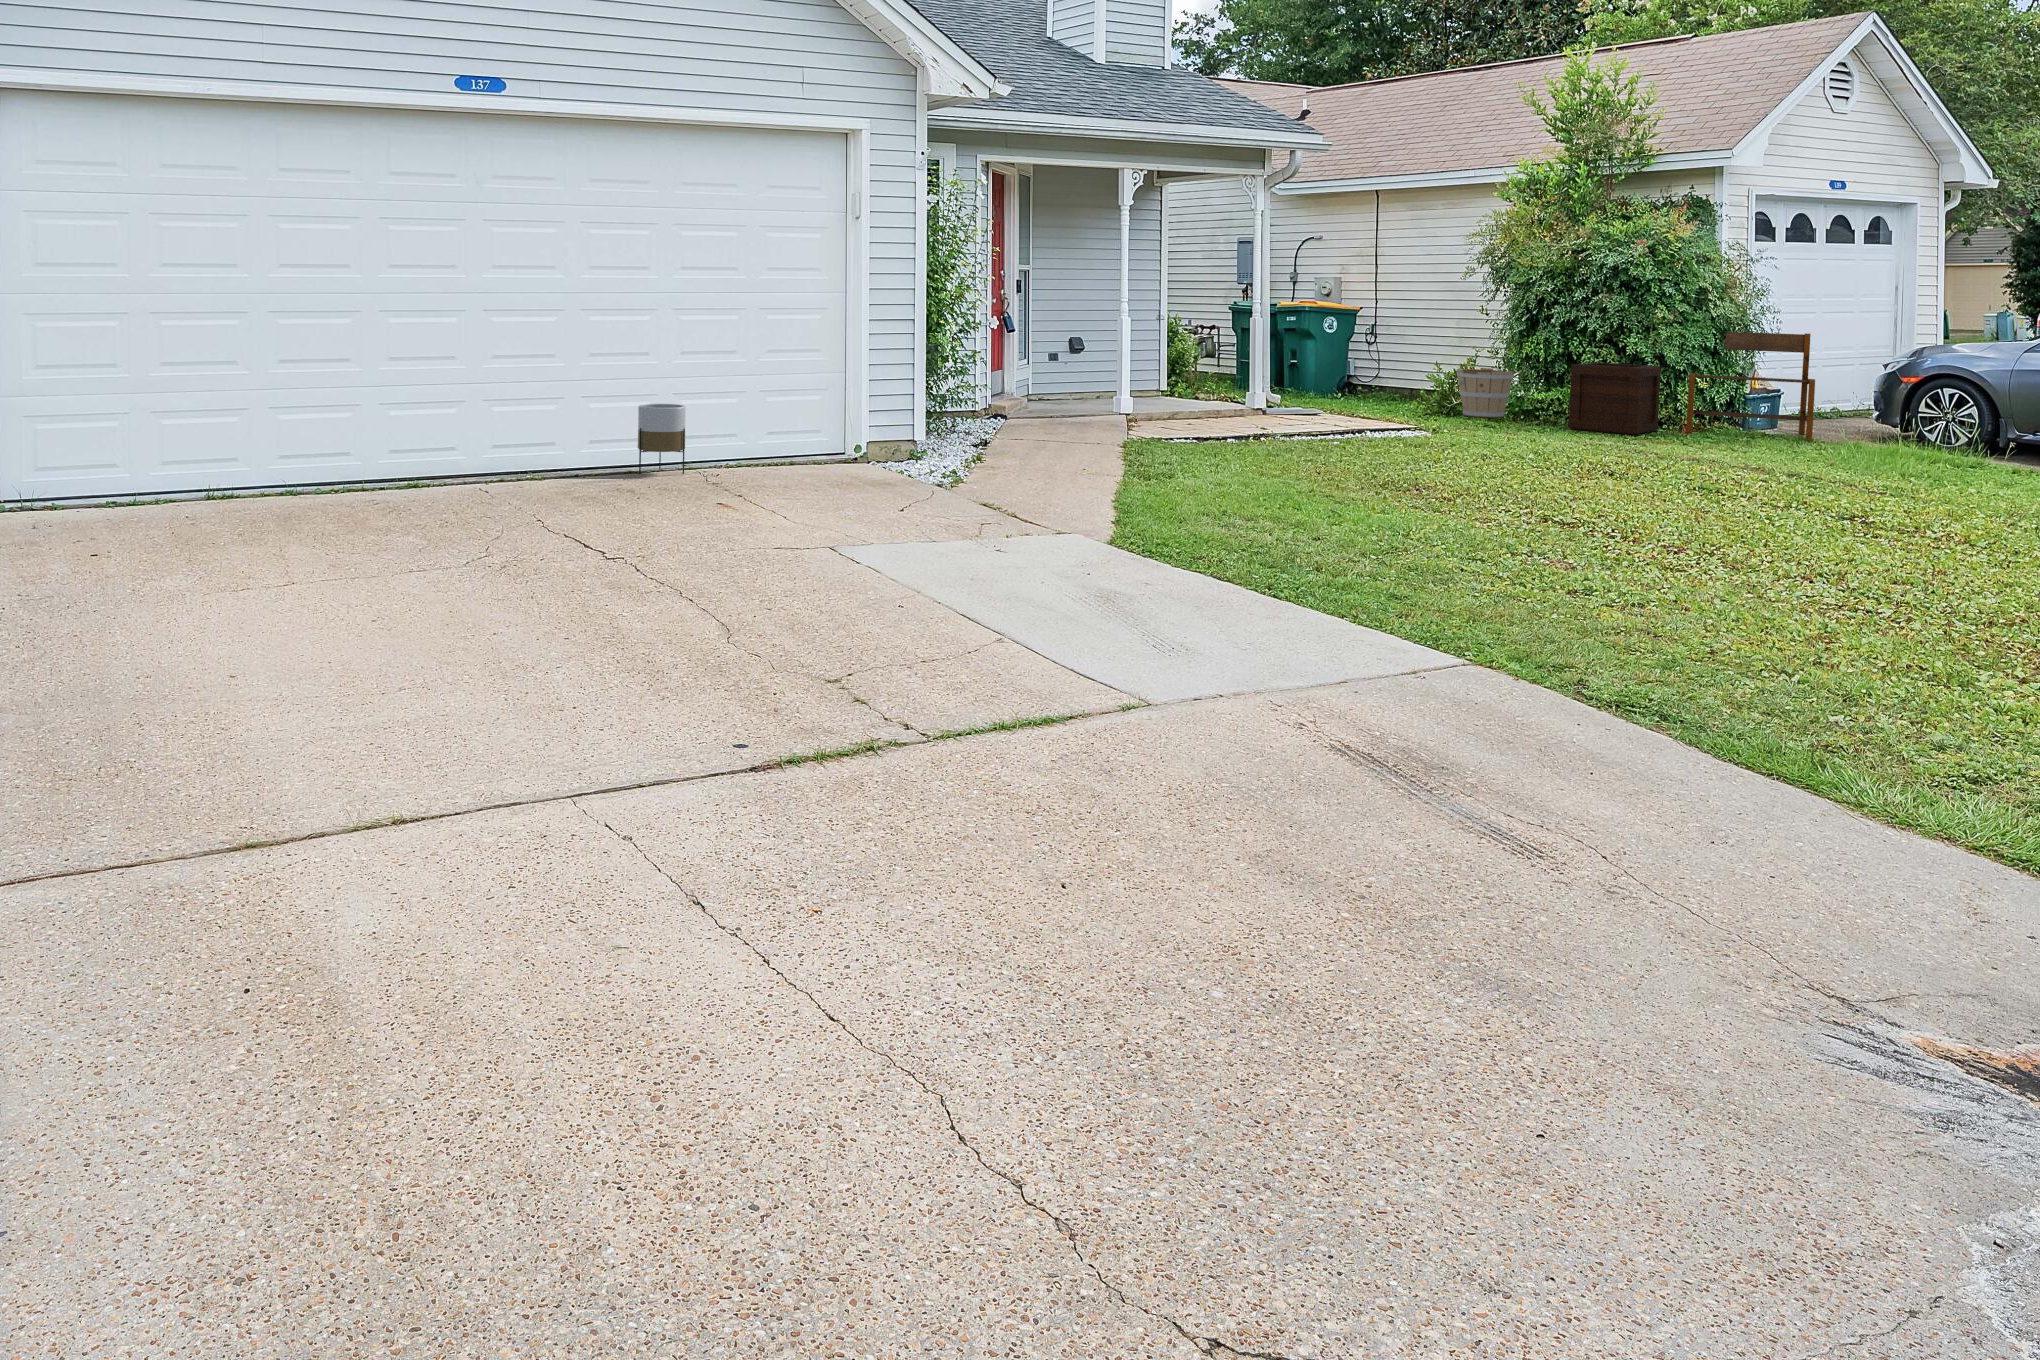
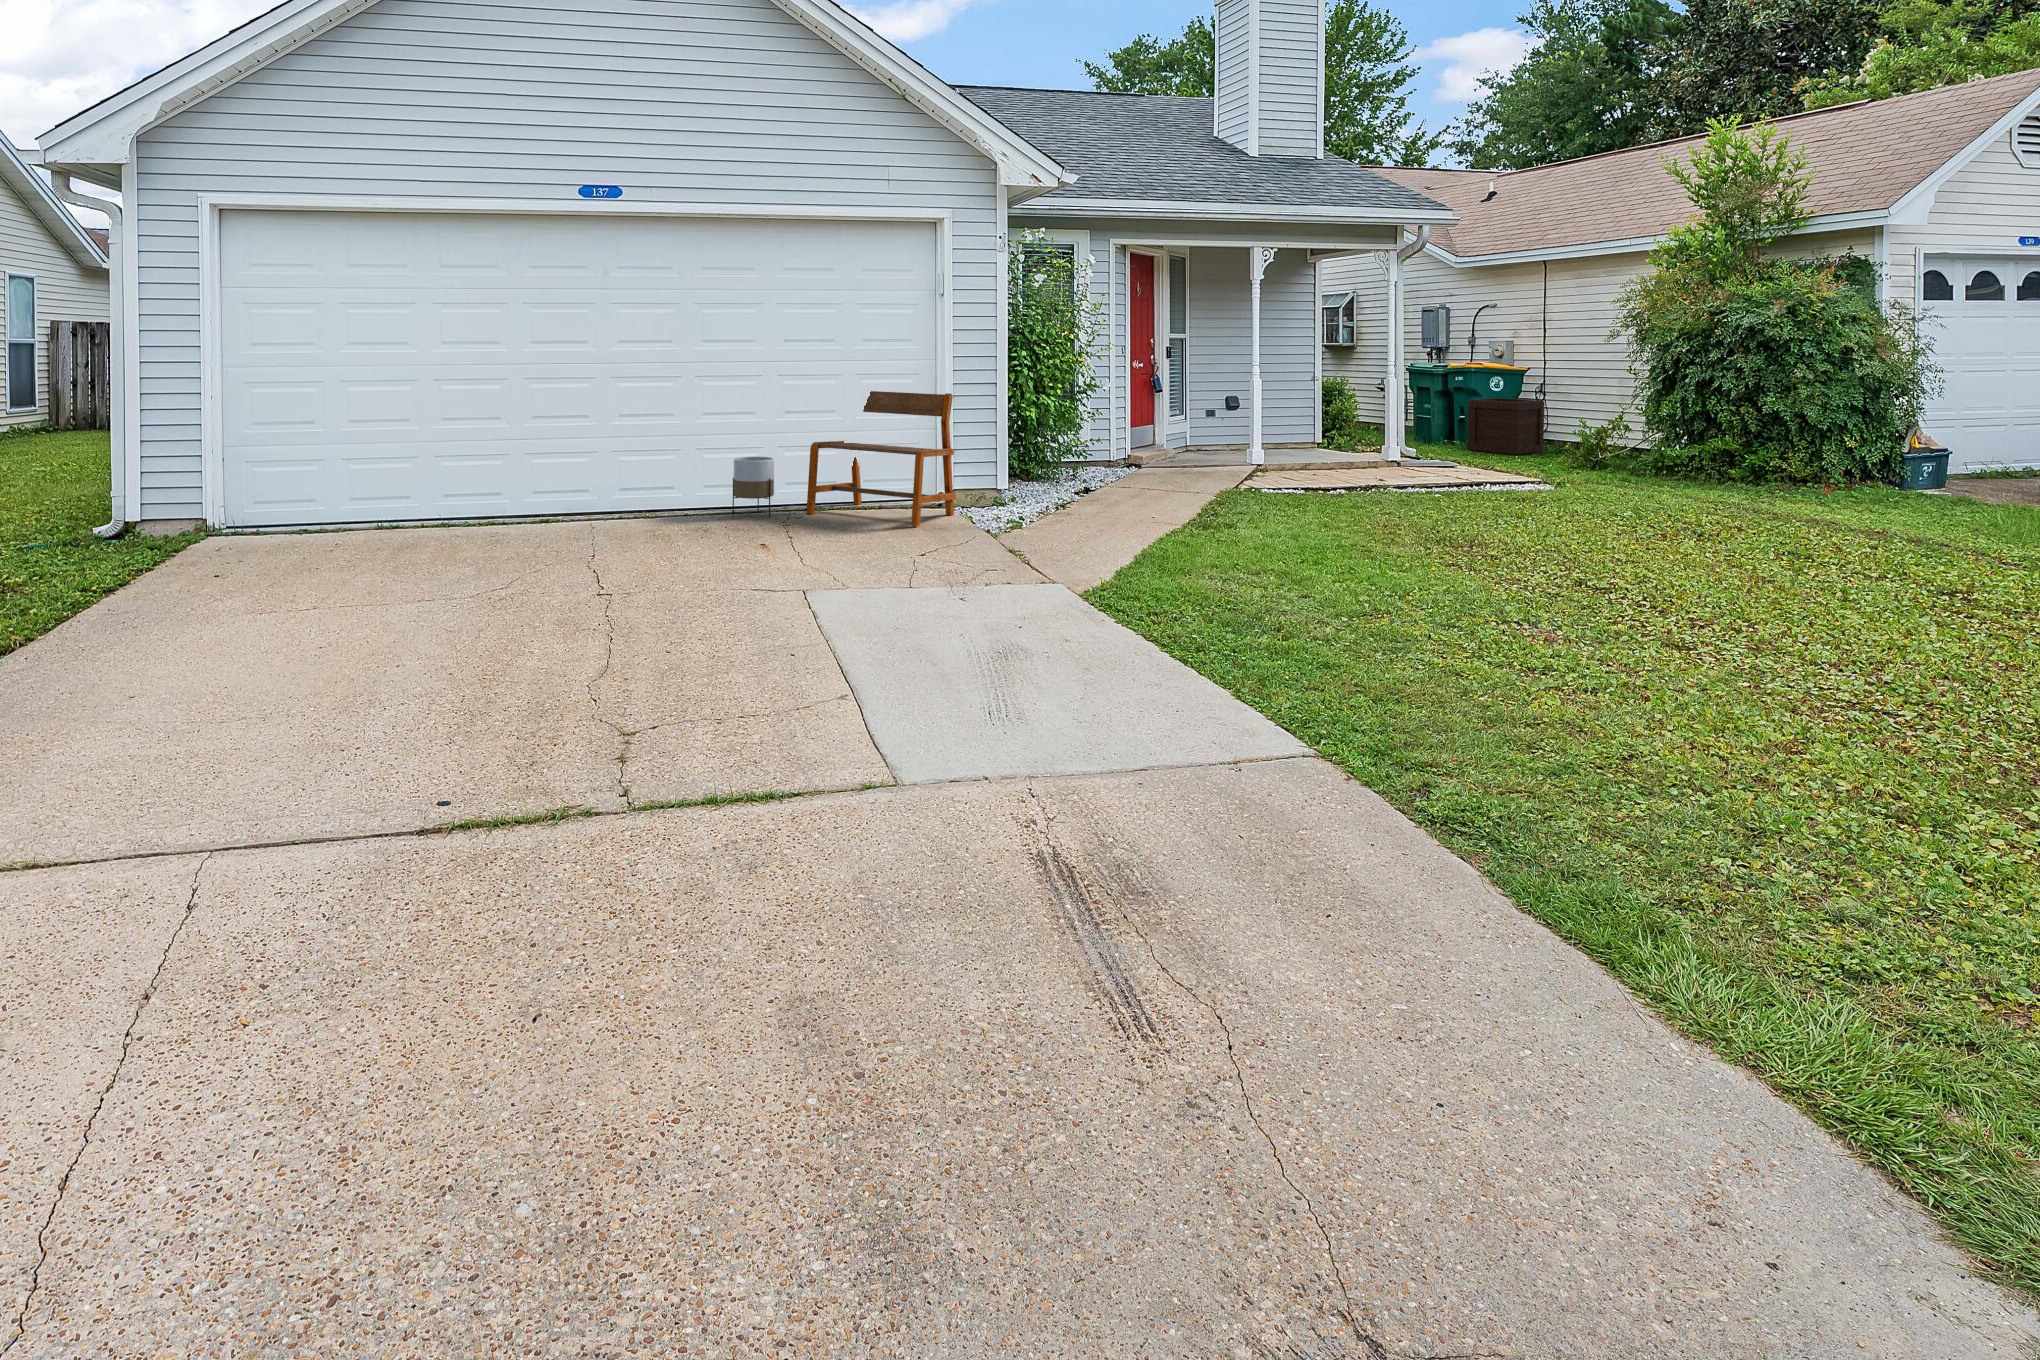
bench: present [1686,332,1815,440] -> present [806,391,956,526]
wooden crate: present [1568,362,1661,435] -> present [1467,398,1544,455]
wooden bucket: present [1457,368,1514,418] -> none [1592,424,1653,472]

